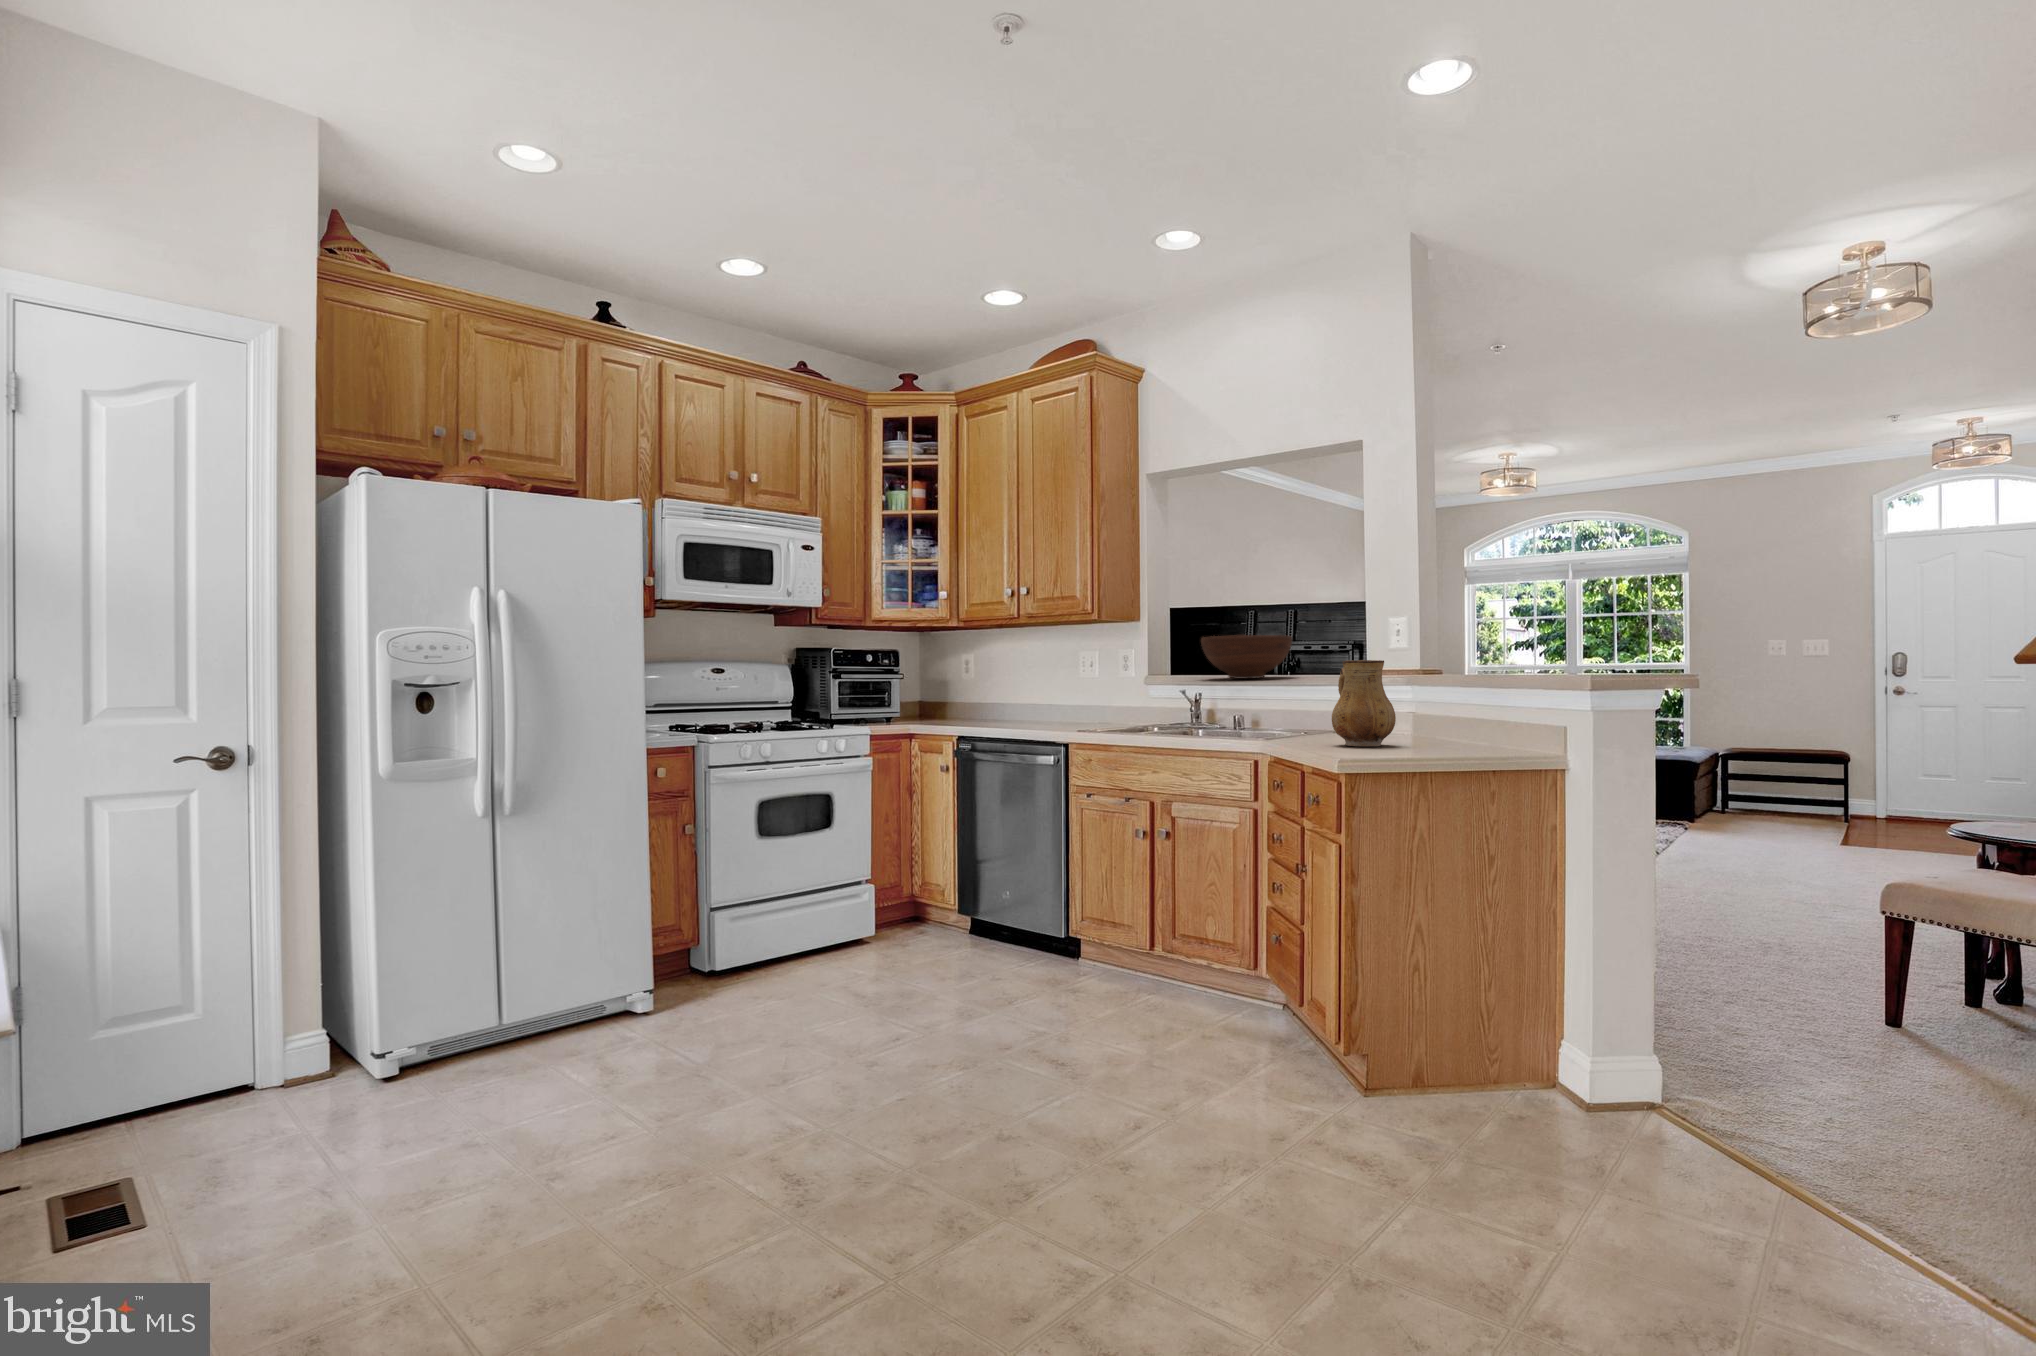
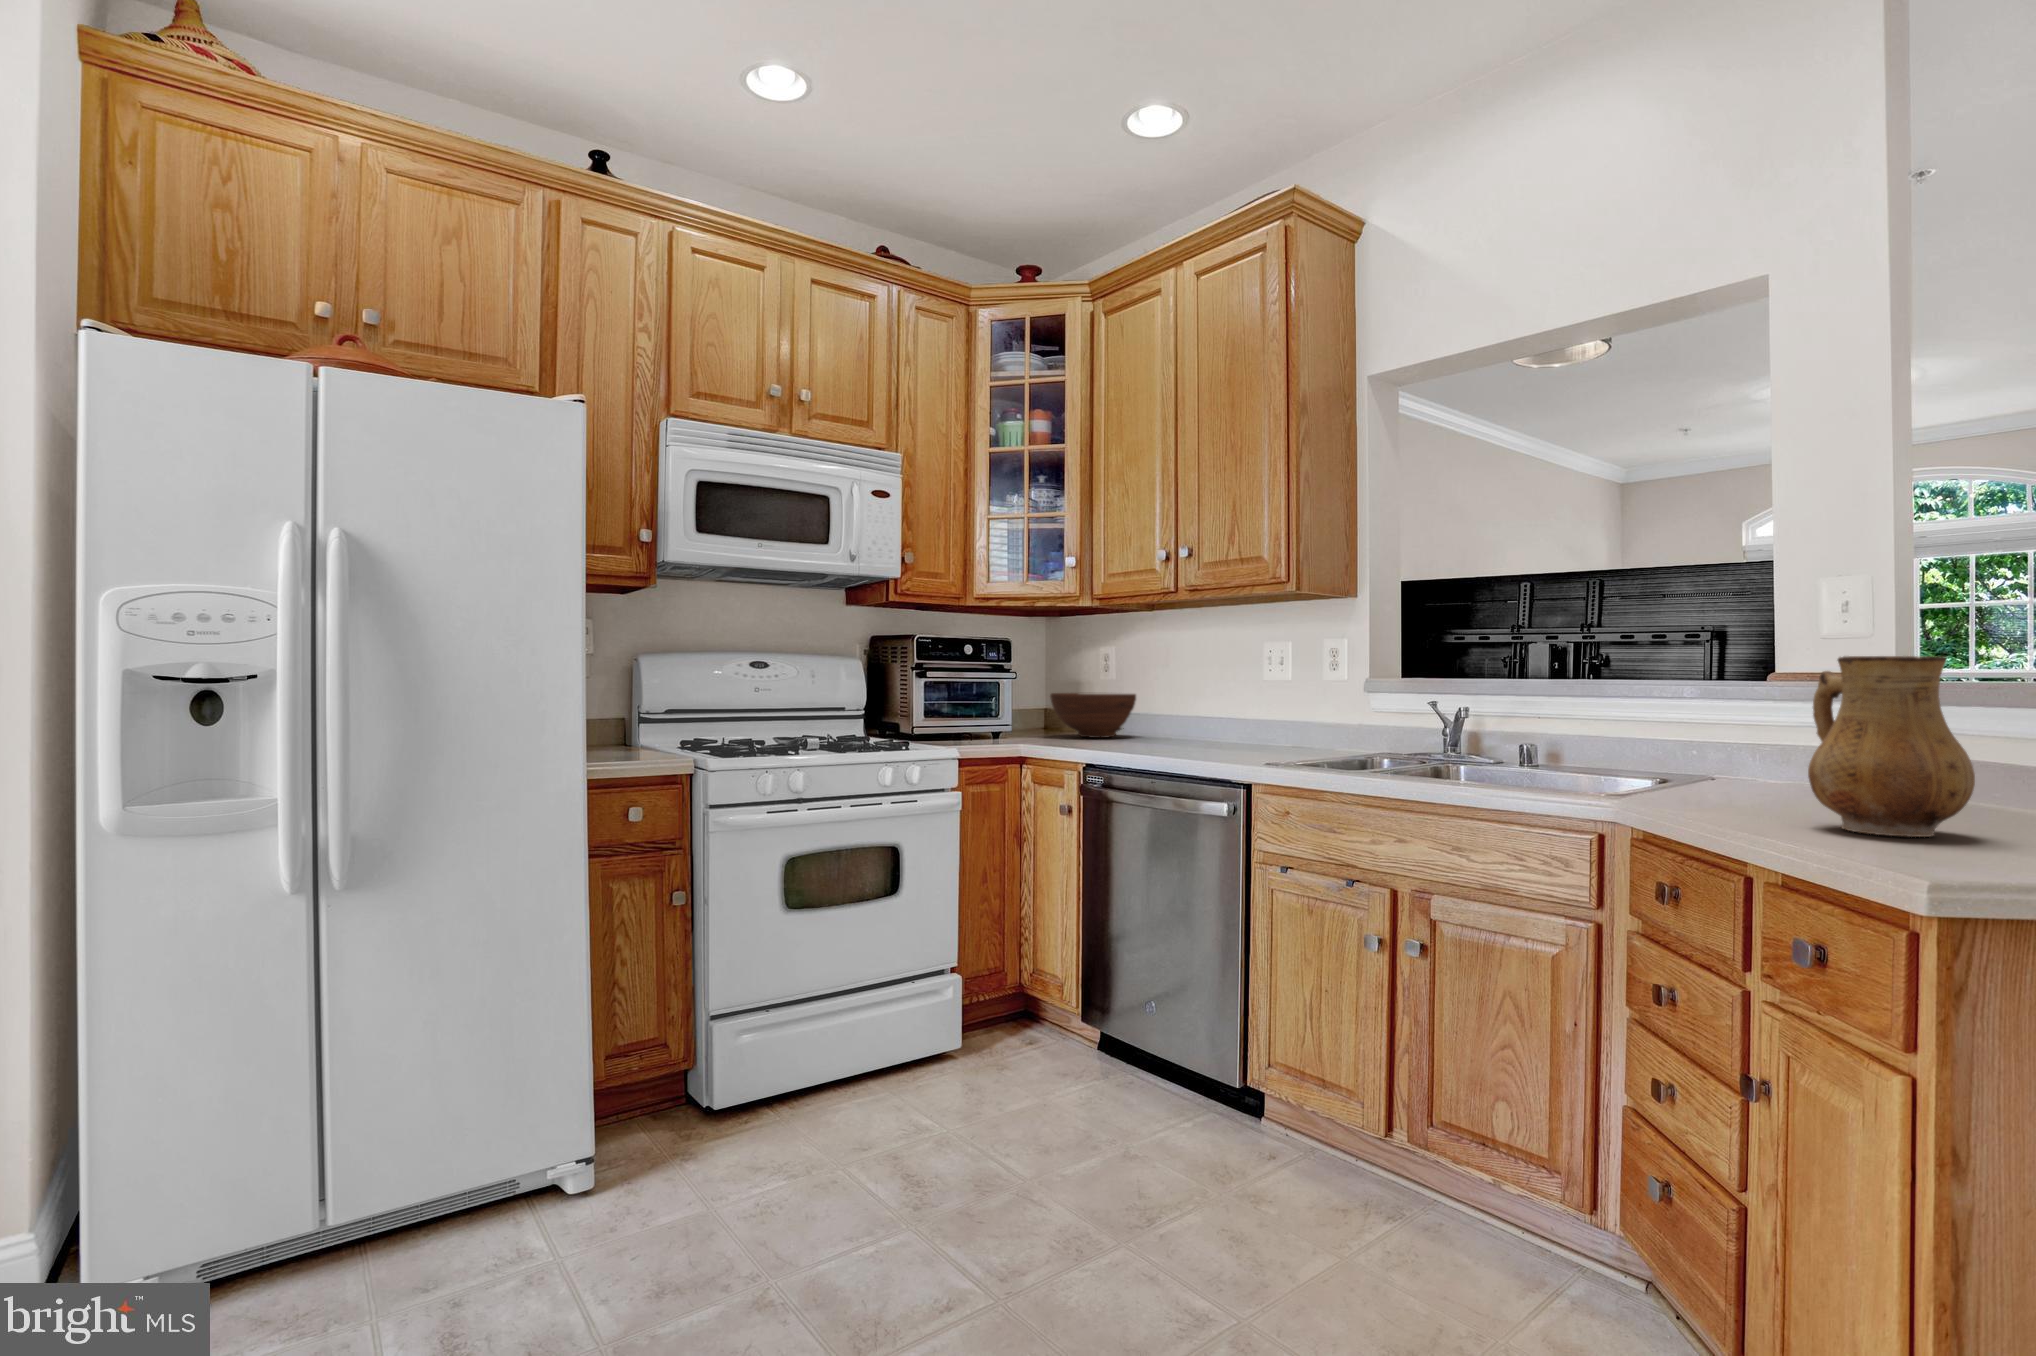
fruit bowl: present [1201,635,1292,679] -> present [1050,693,1136,738]

